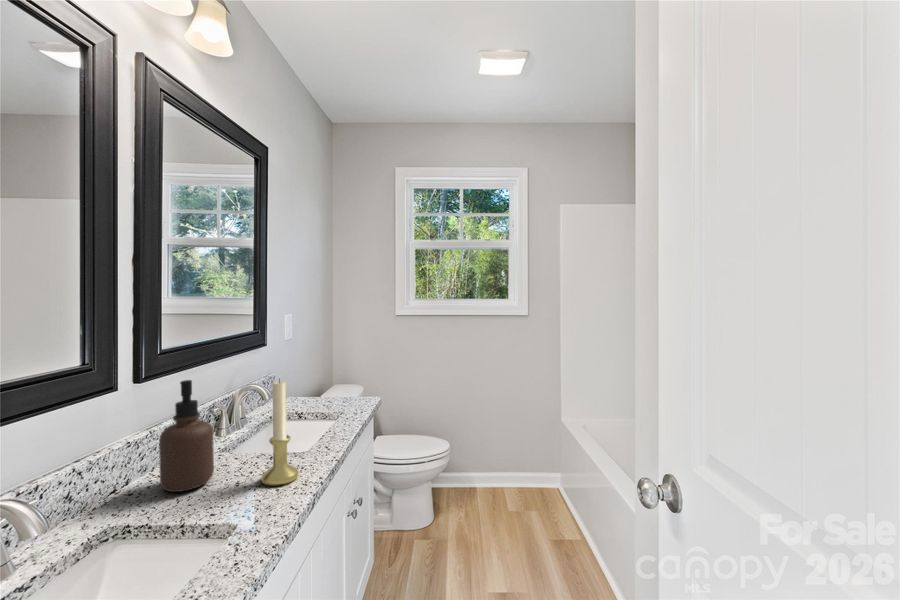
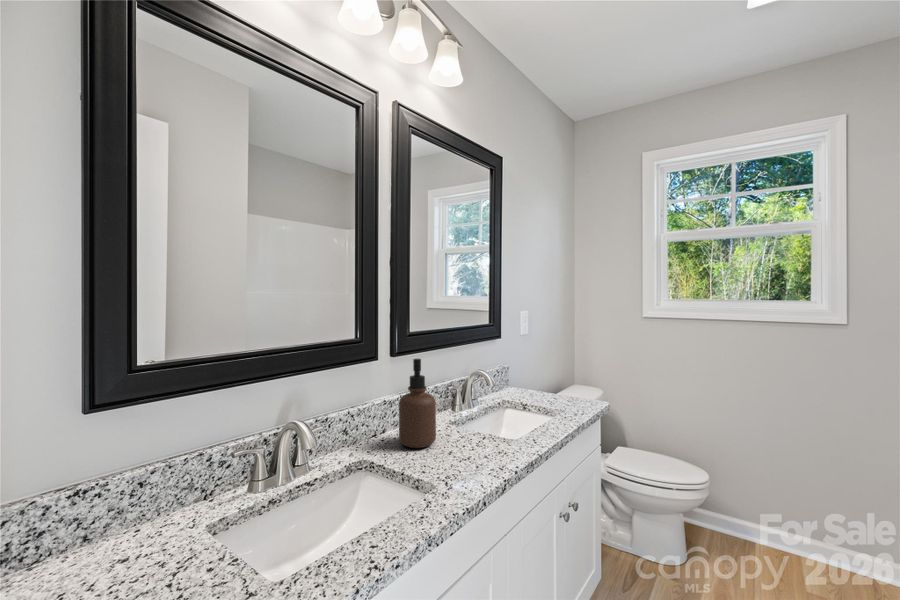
candle holder: present [261,379,299,486] -> none [468,366,499,464]

